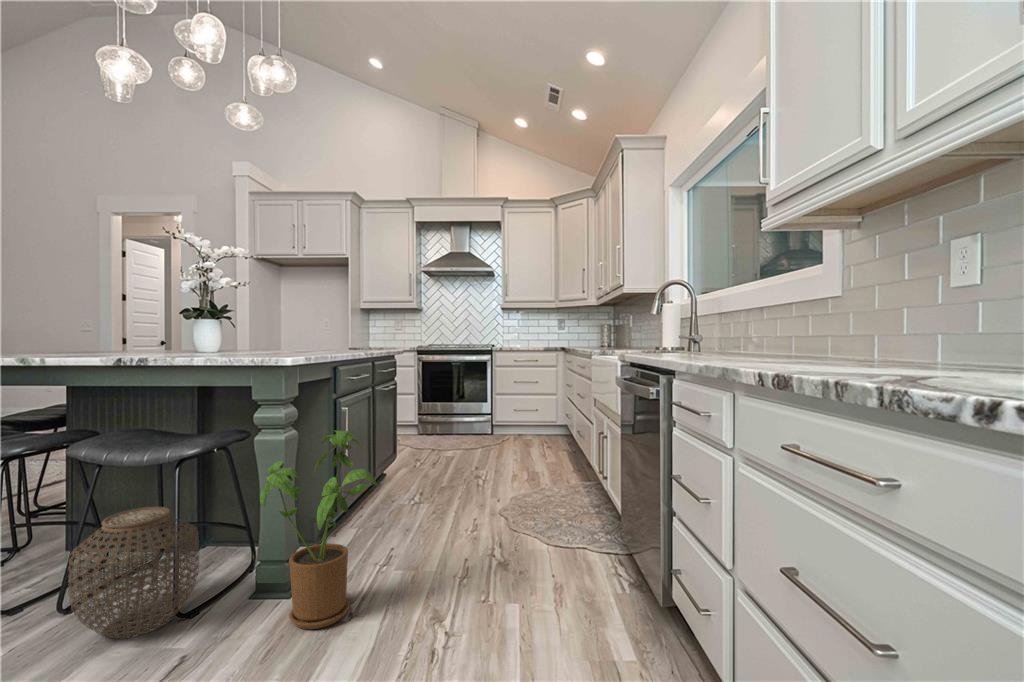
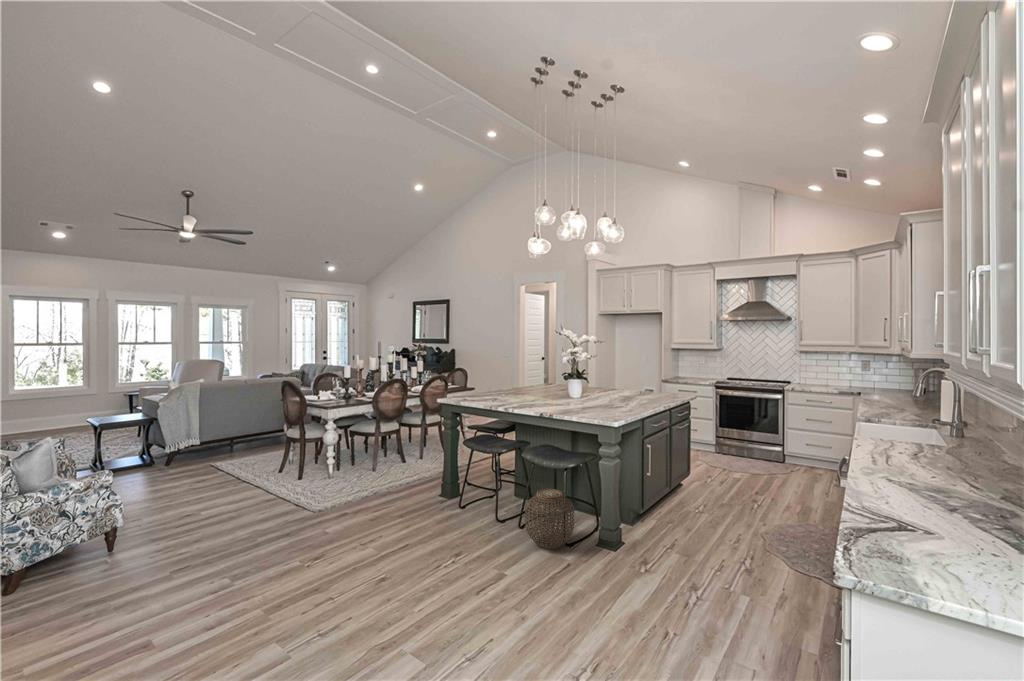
house plant: present [260,431,378,629] -> none [603,468,663,572]

